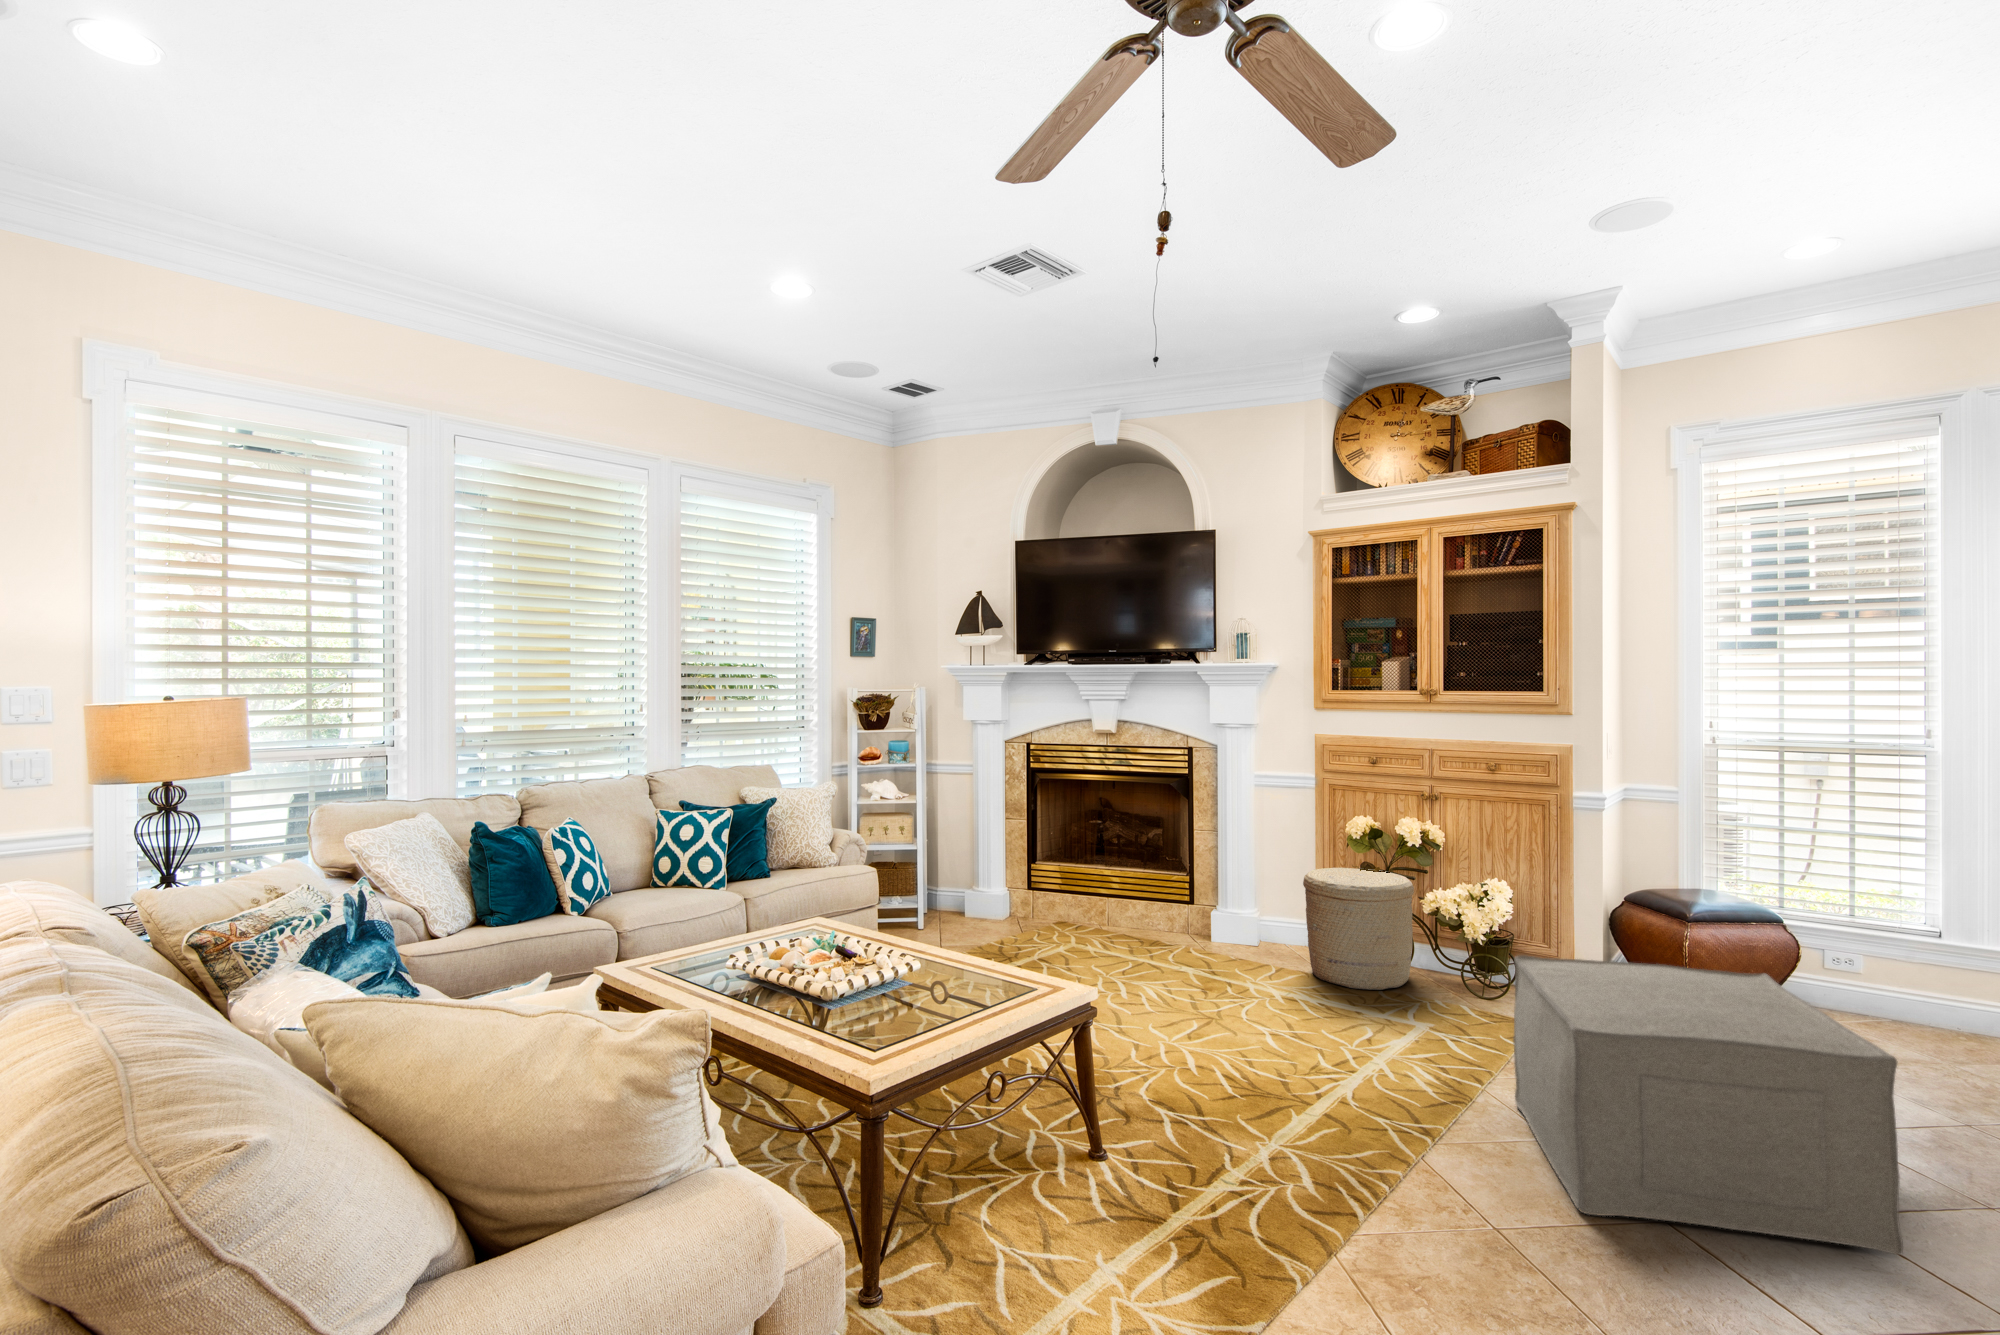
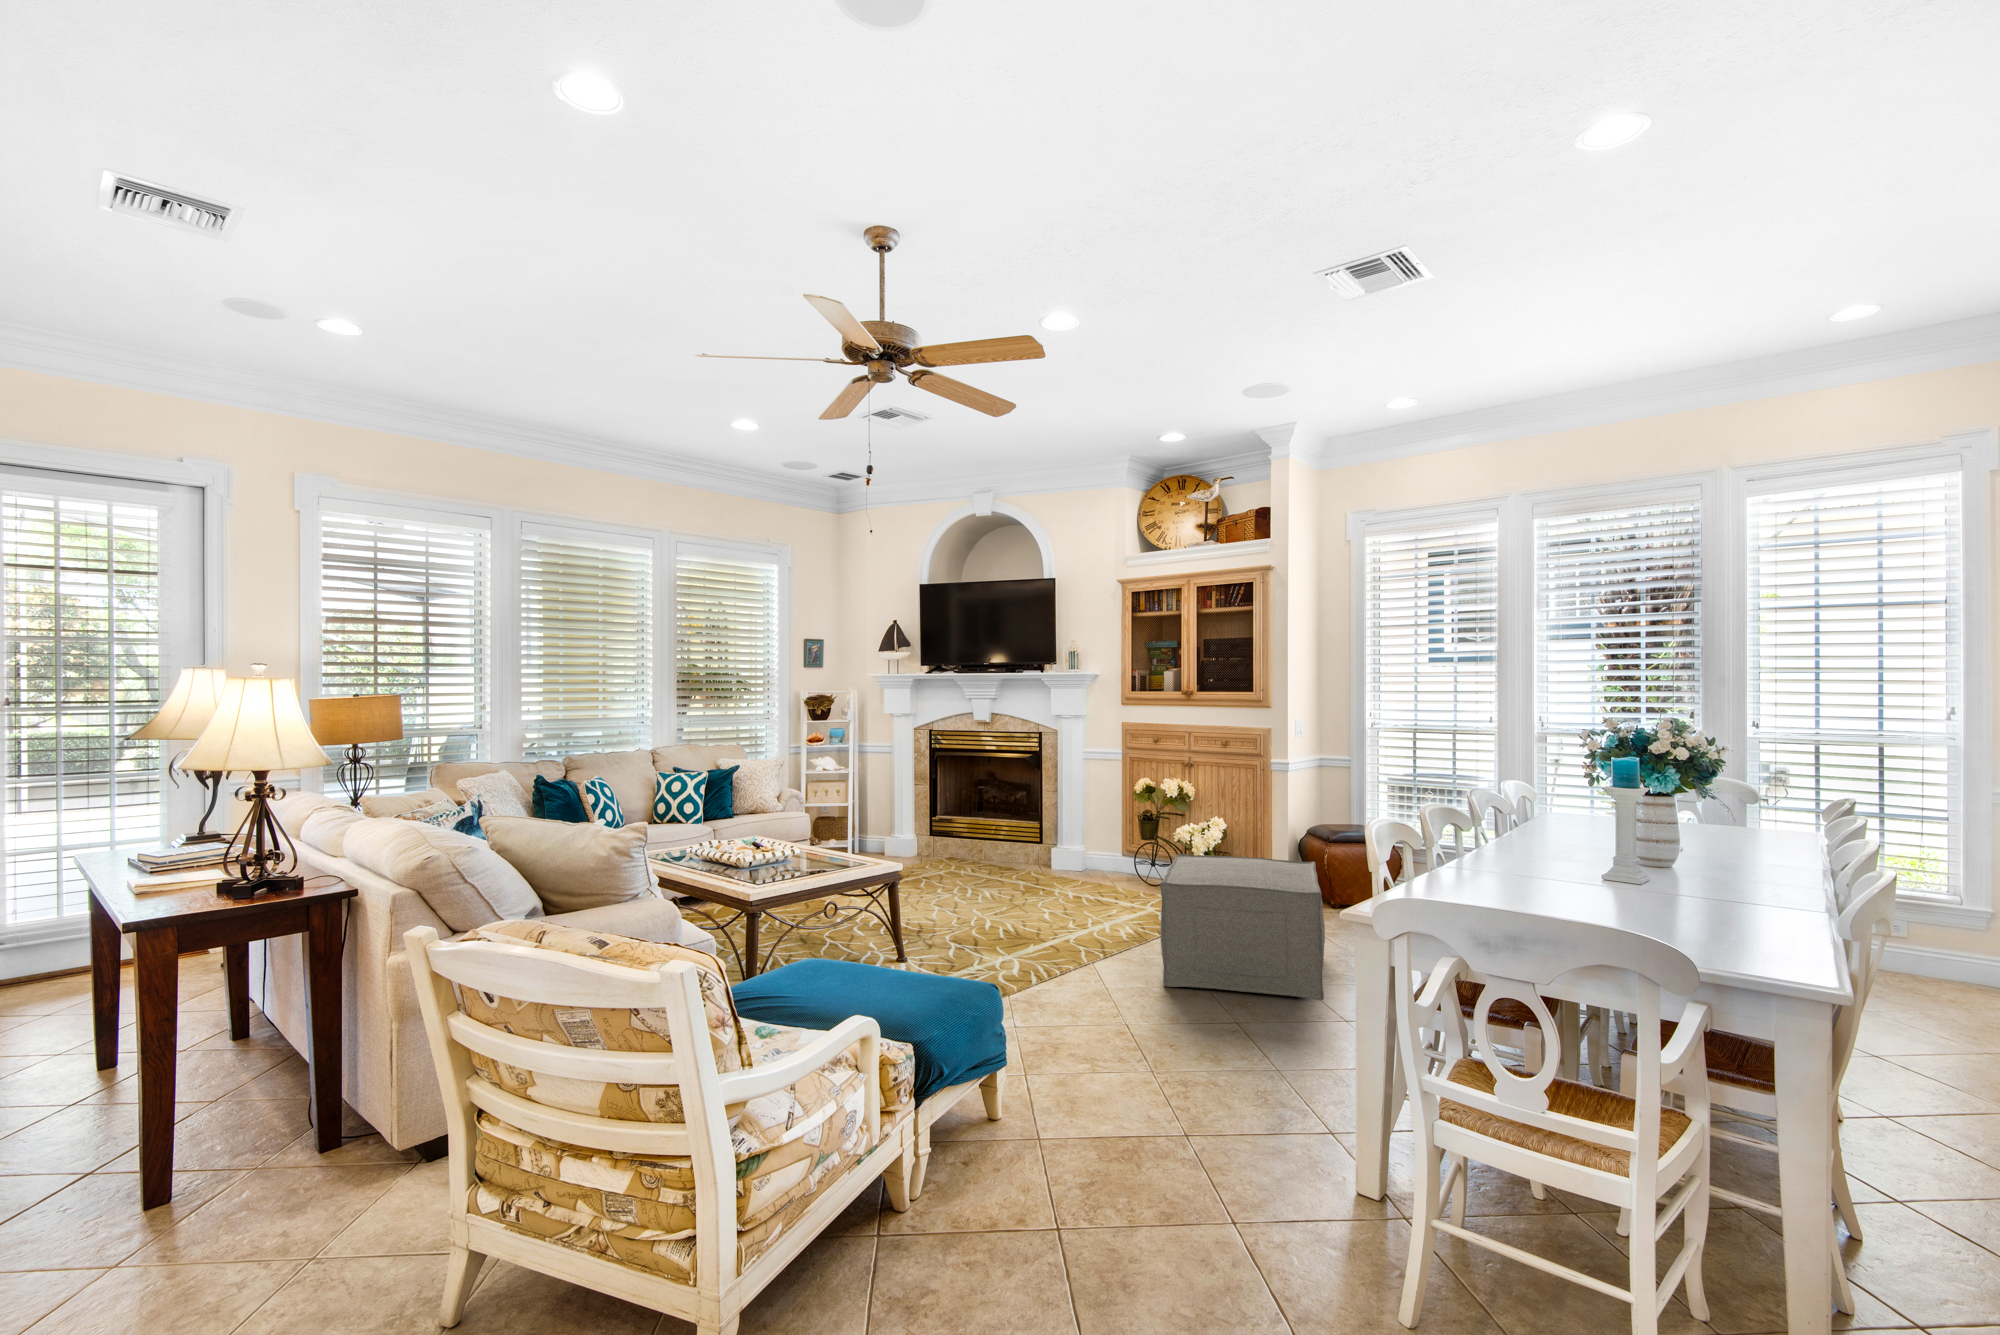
woven basket: present [1303,868,1414,990] -> none [1100,814,1172,894]

